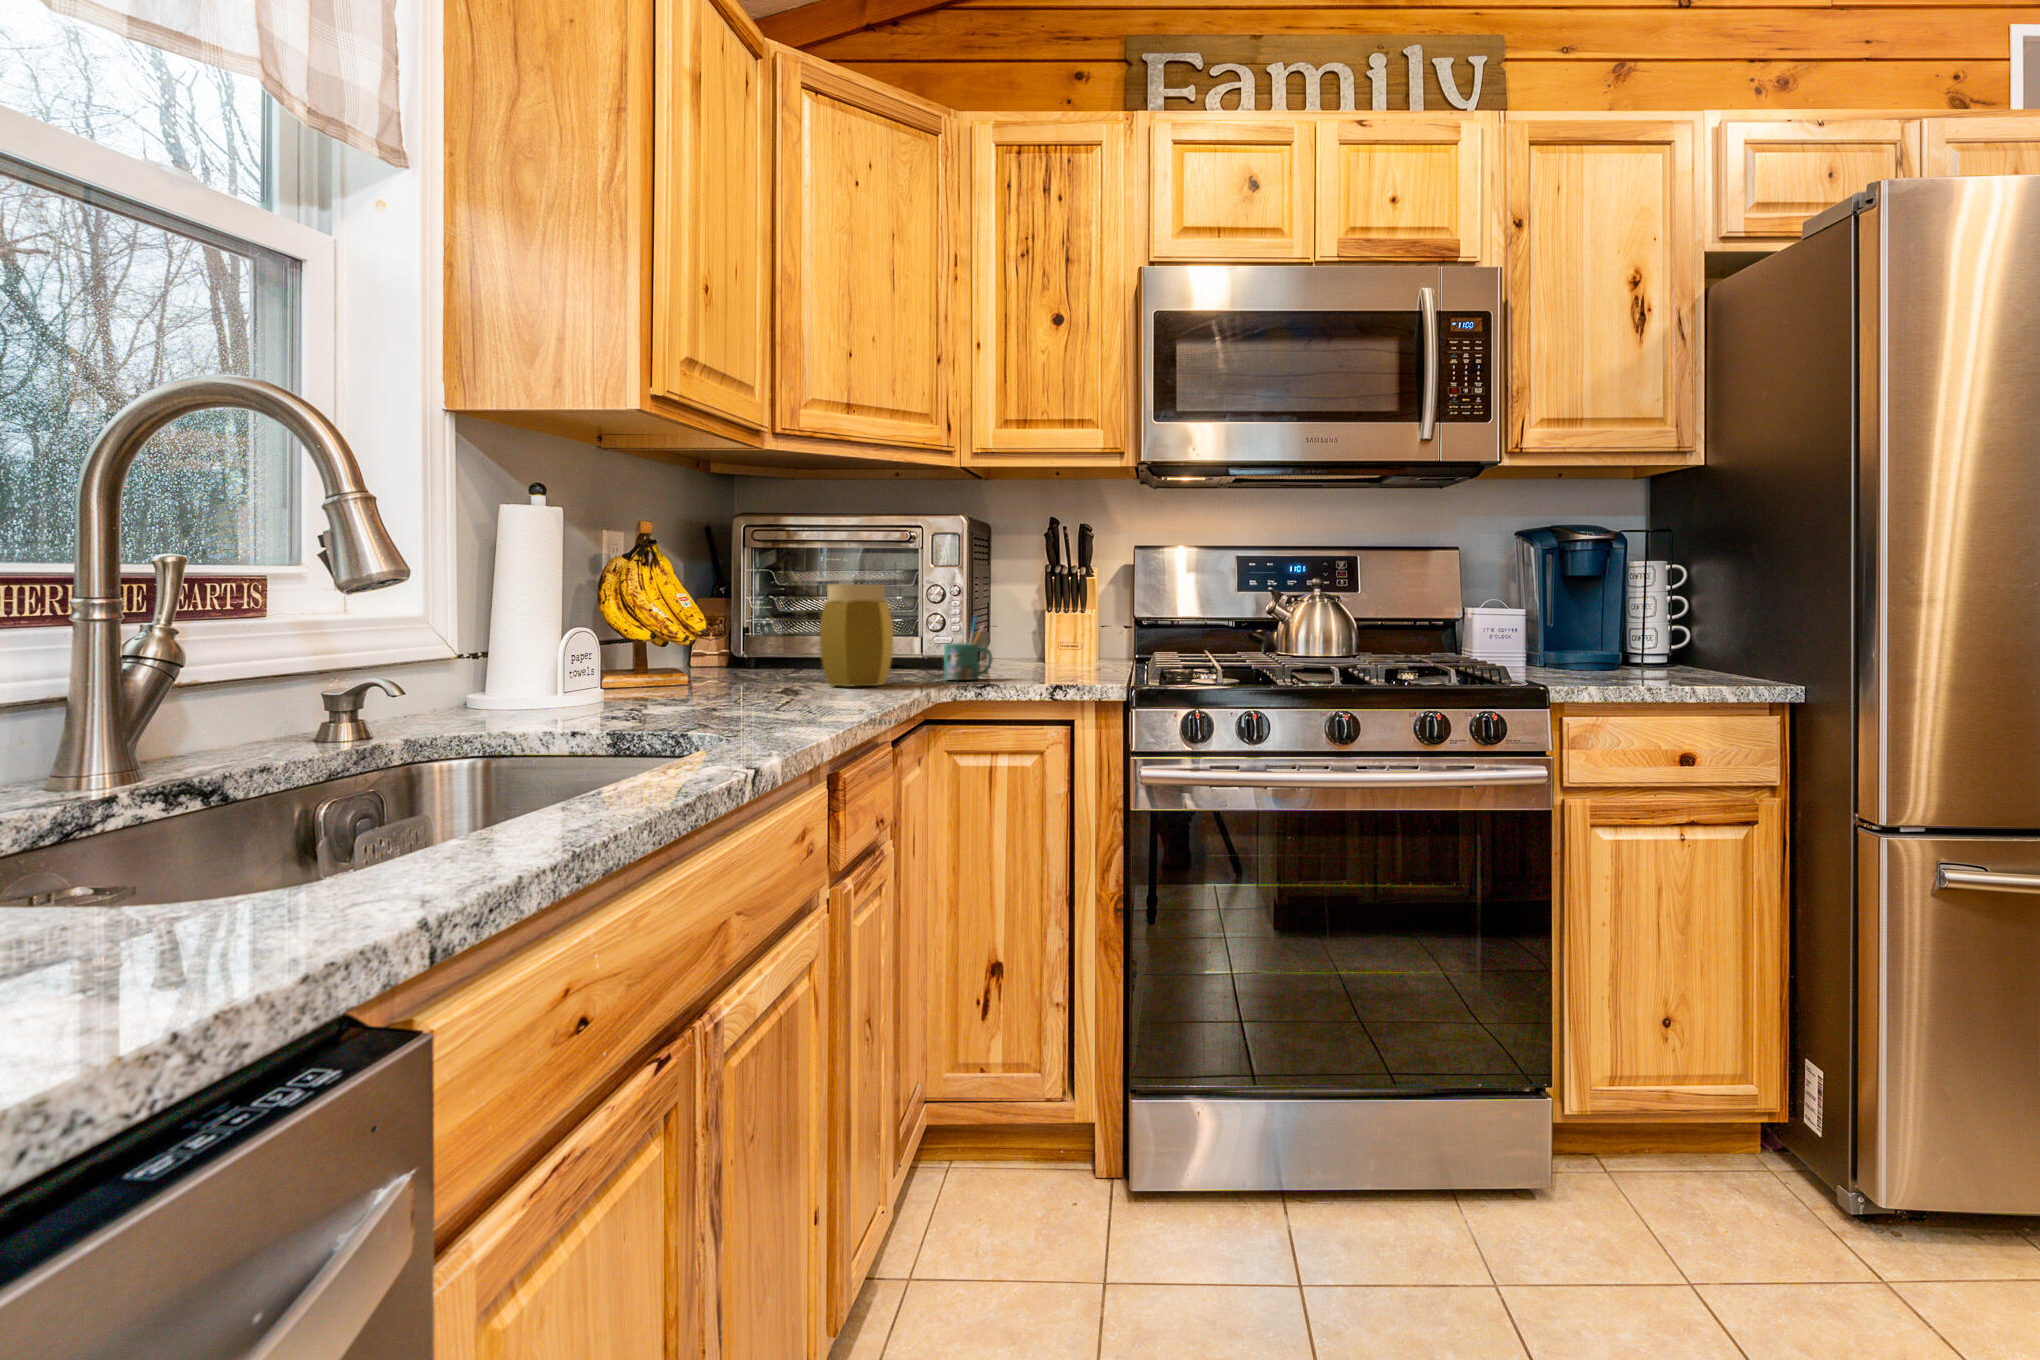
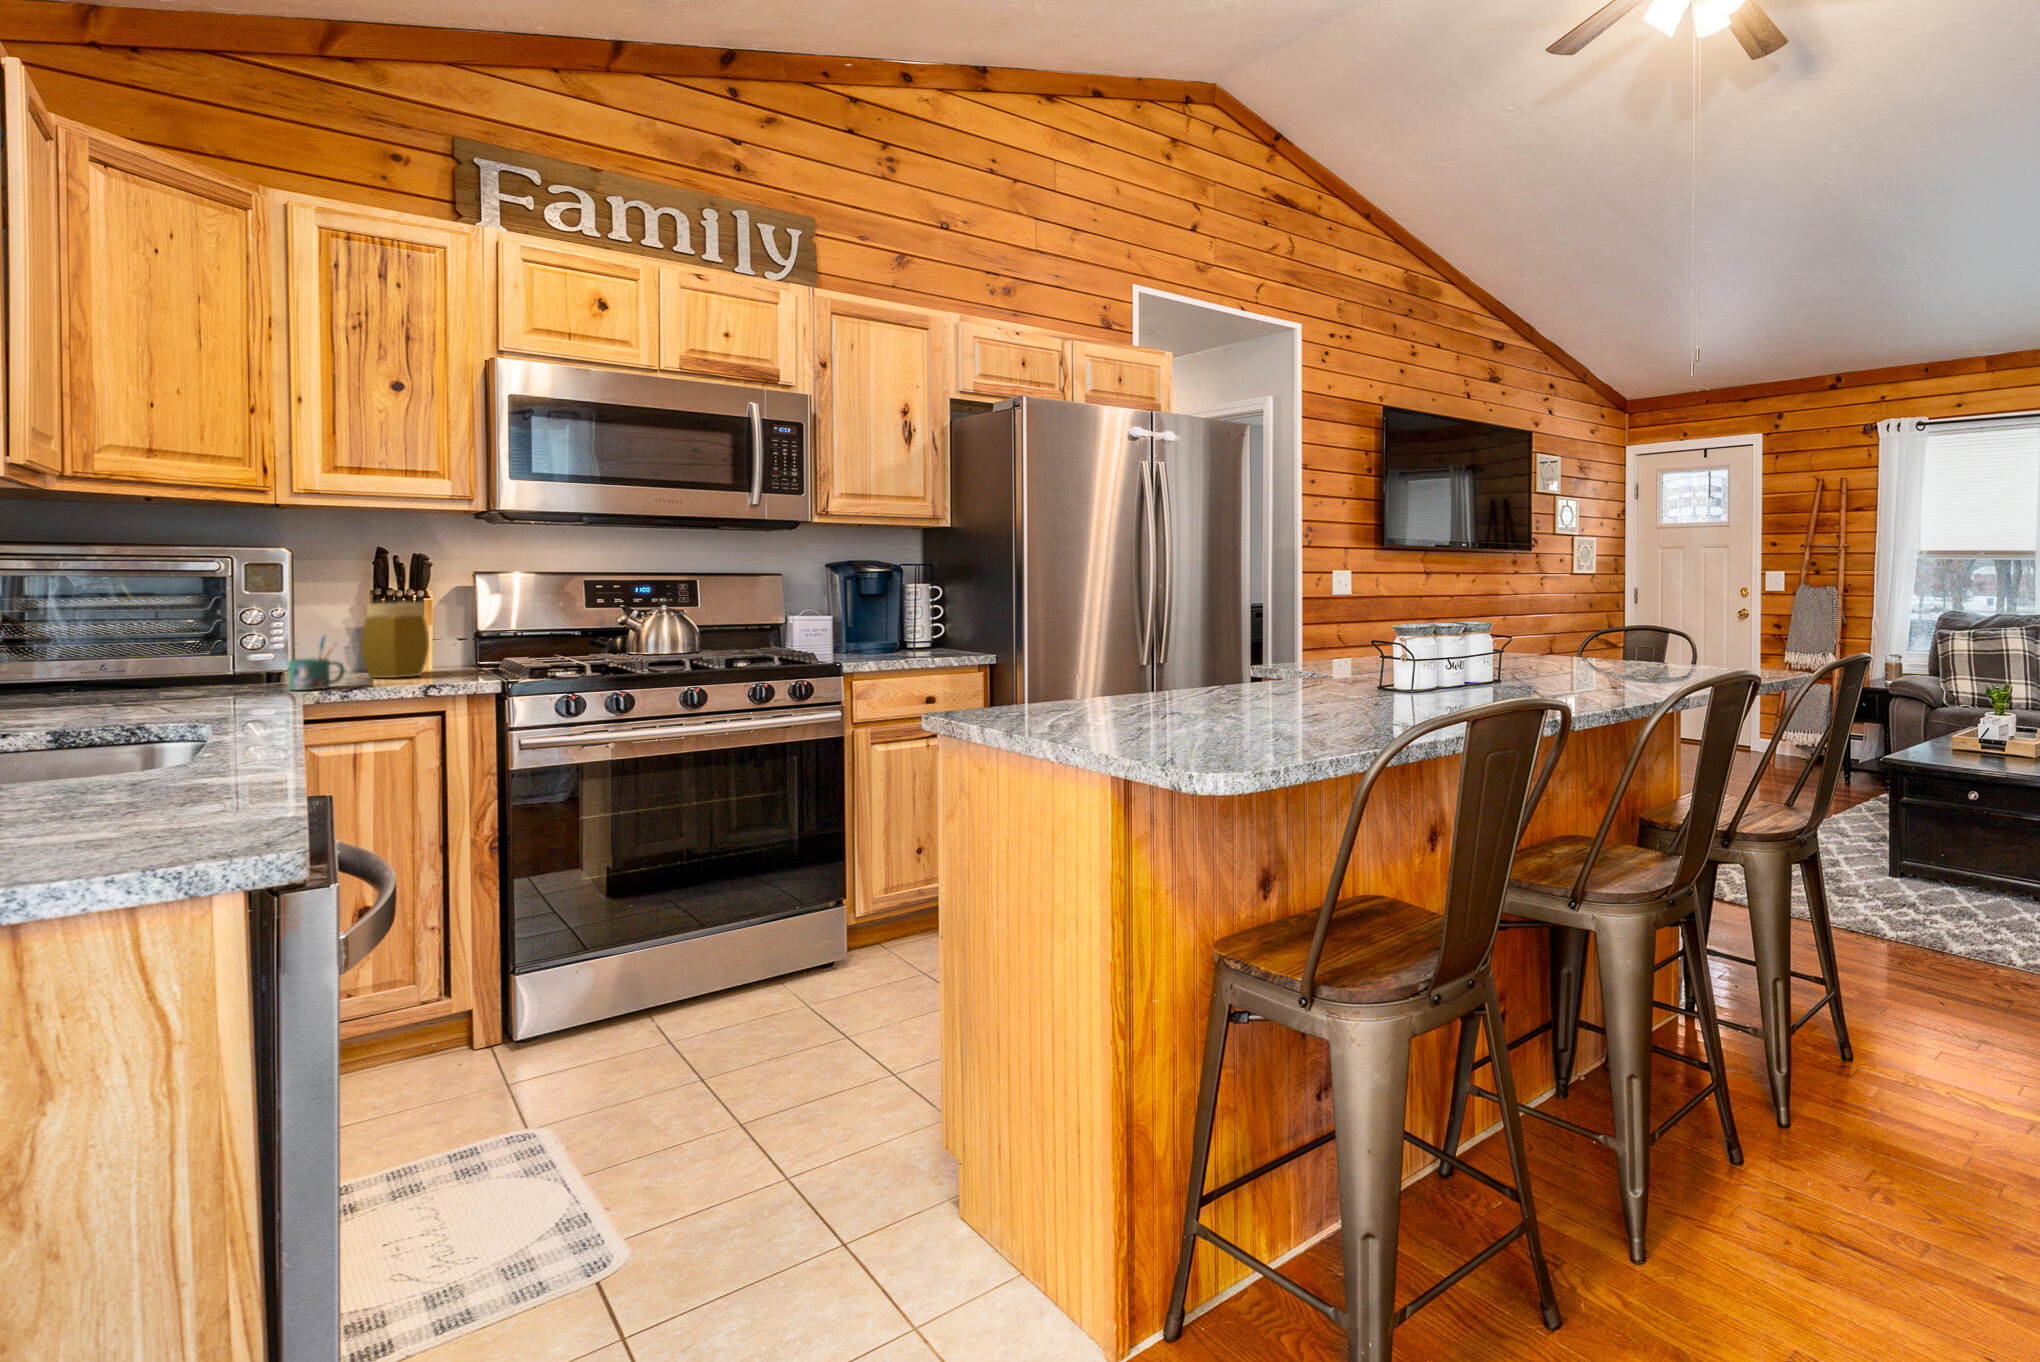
jar: present [820,584,893,686] -> present [361,602,429,678]

